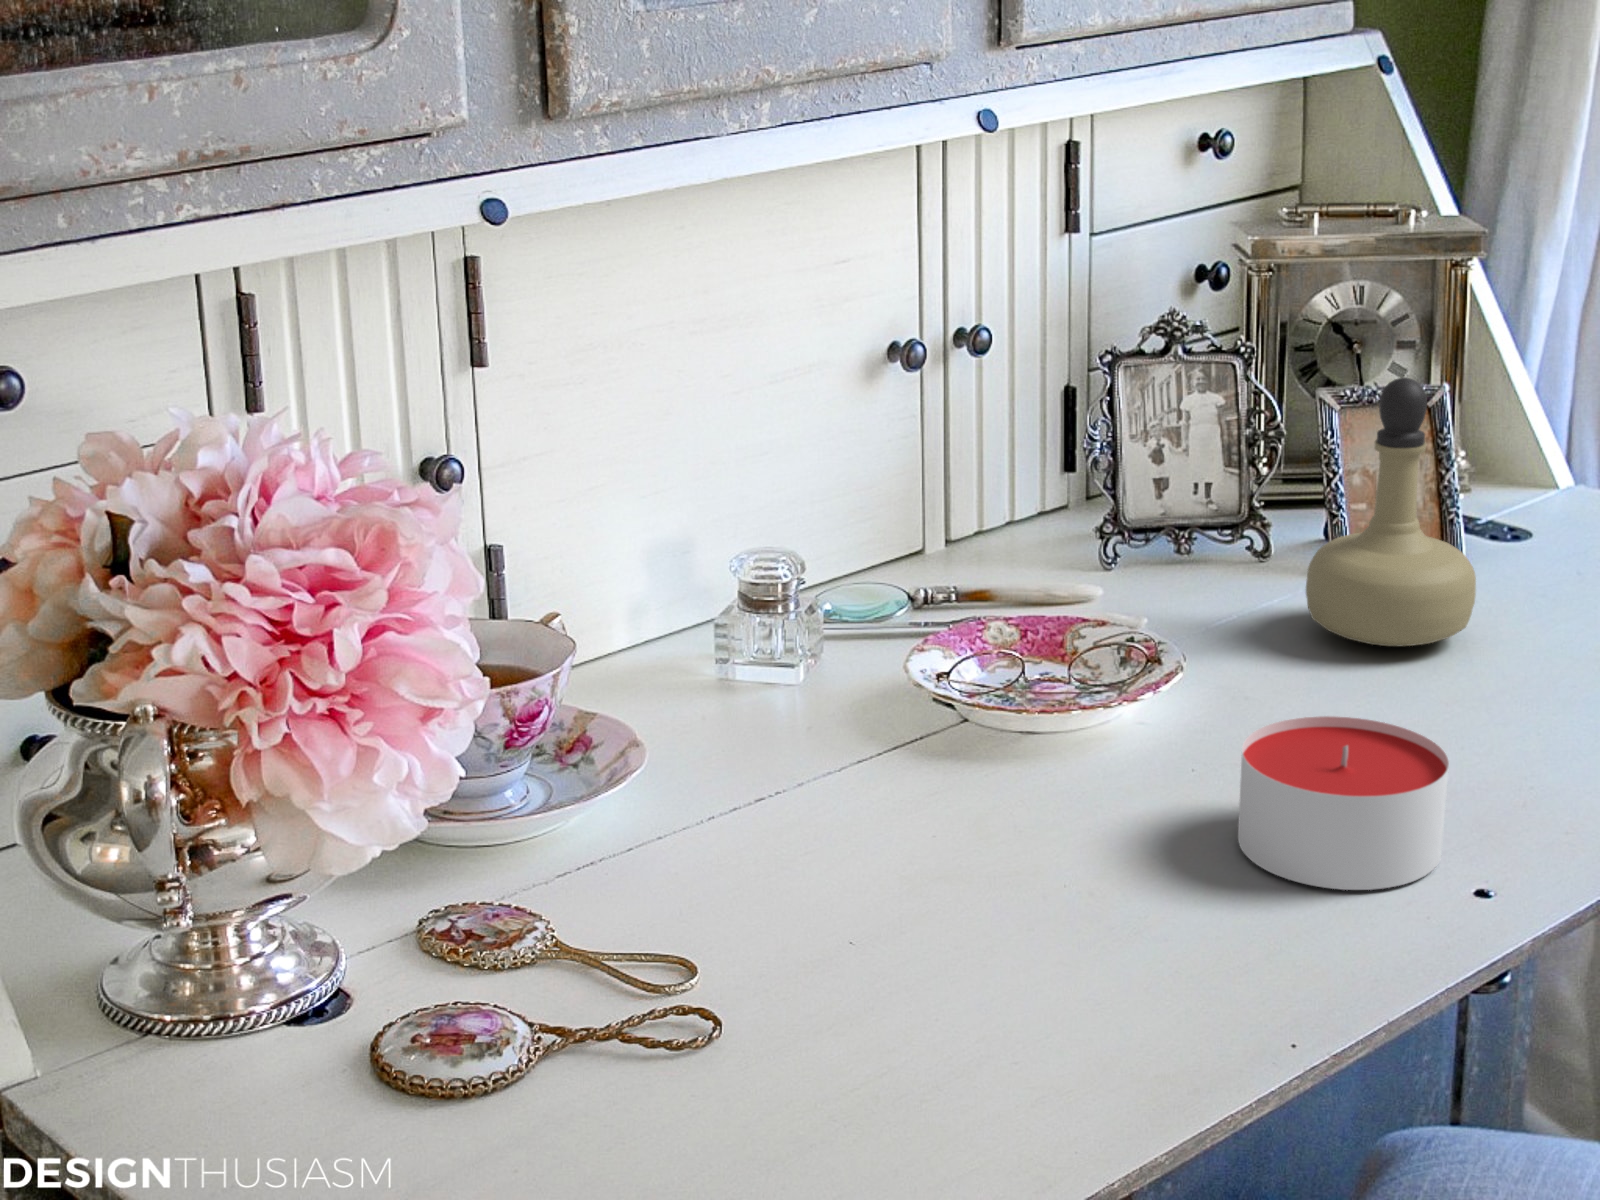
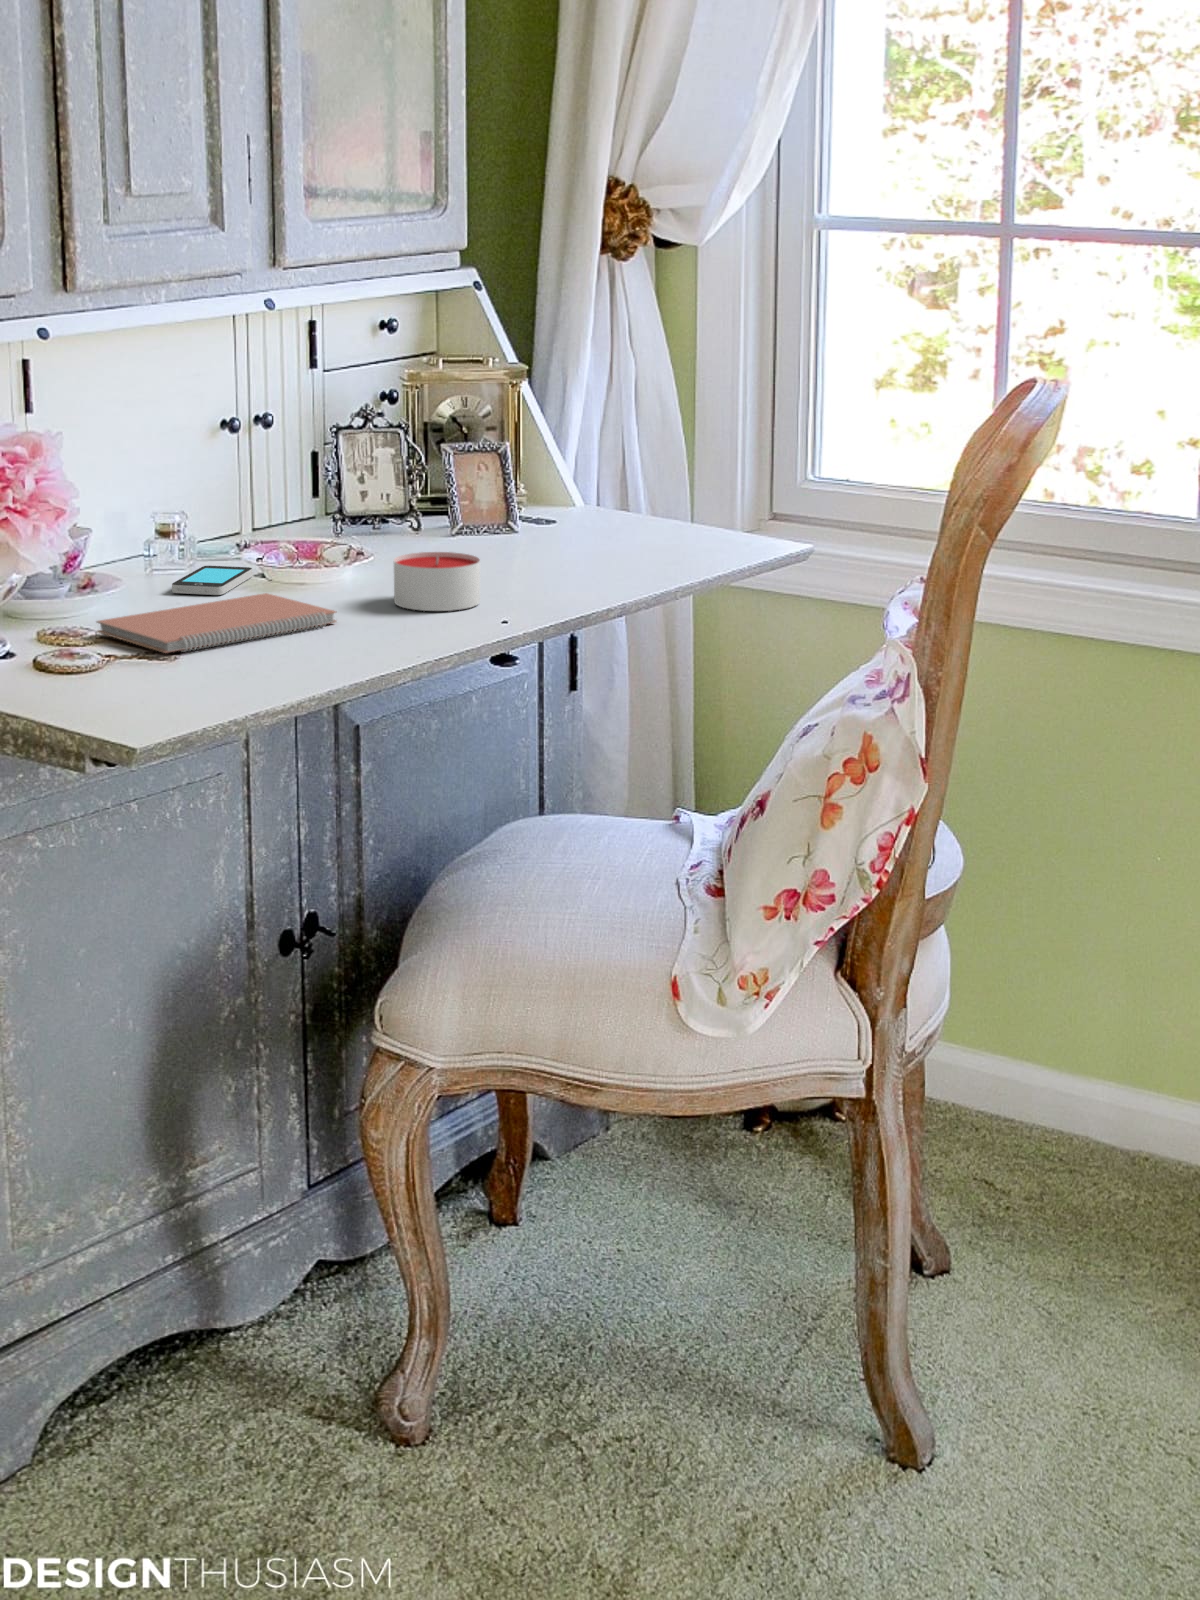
perfume bottle: present [1306,377,1476,646] -> none [434,423,513,555]
smartphone: none [756,676,930,780] -> present [172,566,252,595]
notebook: none [549,807,1107,1069] -> present [97,593,336,653]

